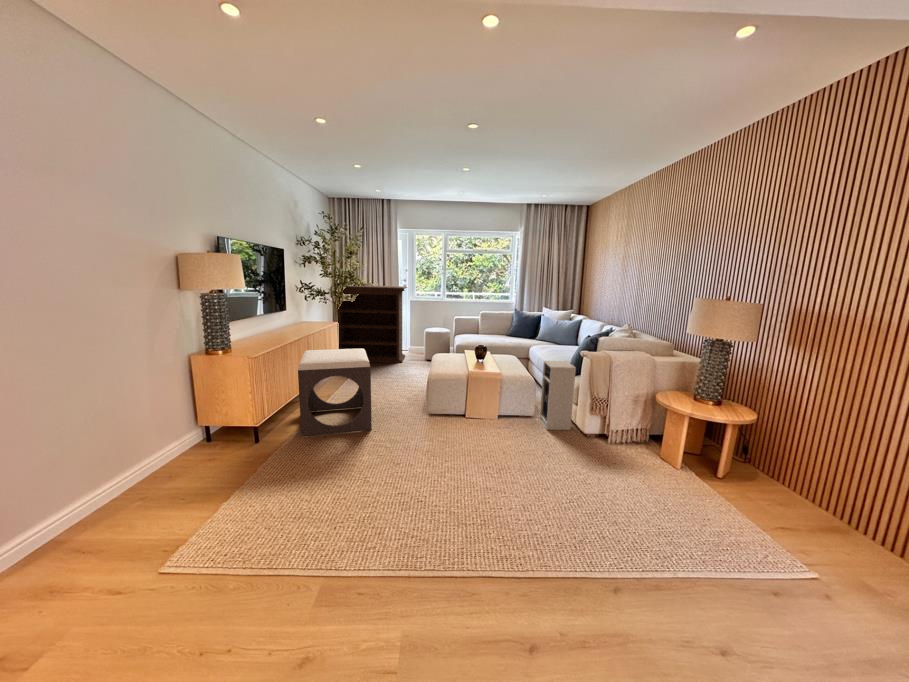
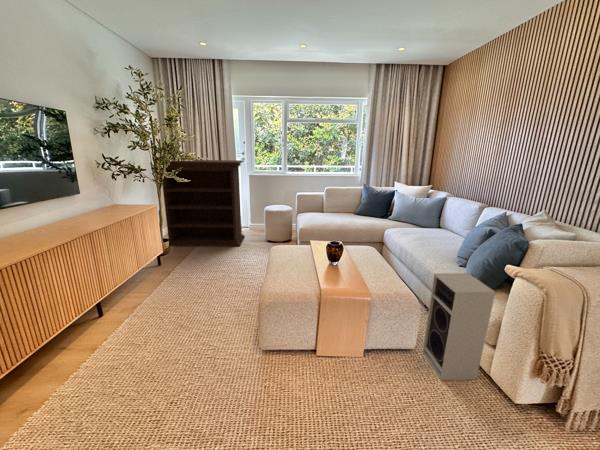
footstool: present [298,348,372,437] -> none [16,256,179,425]

